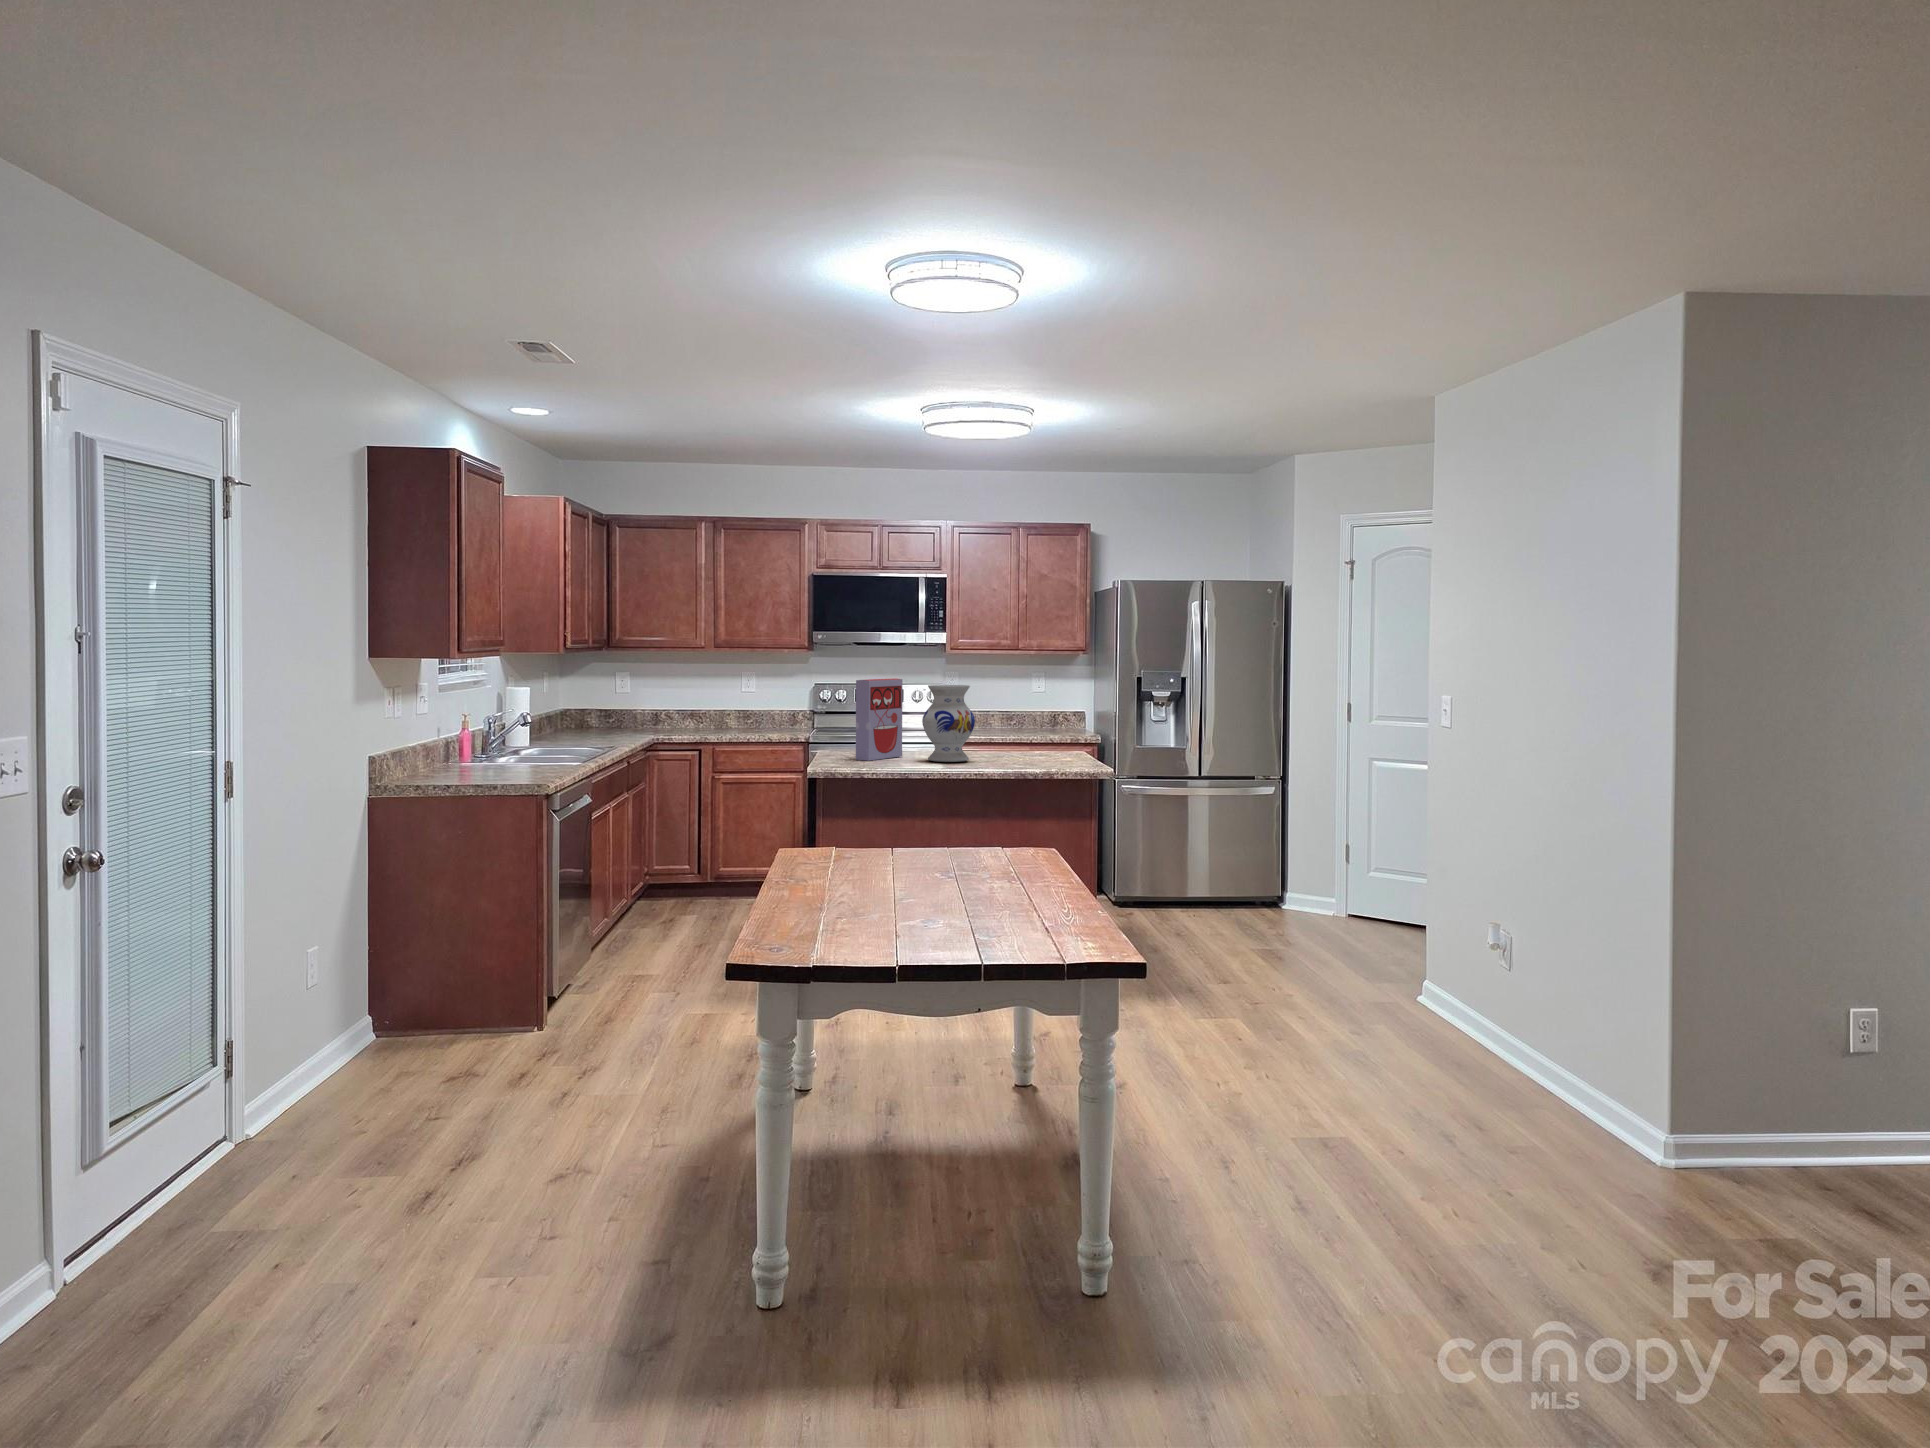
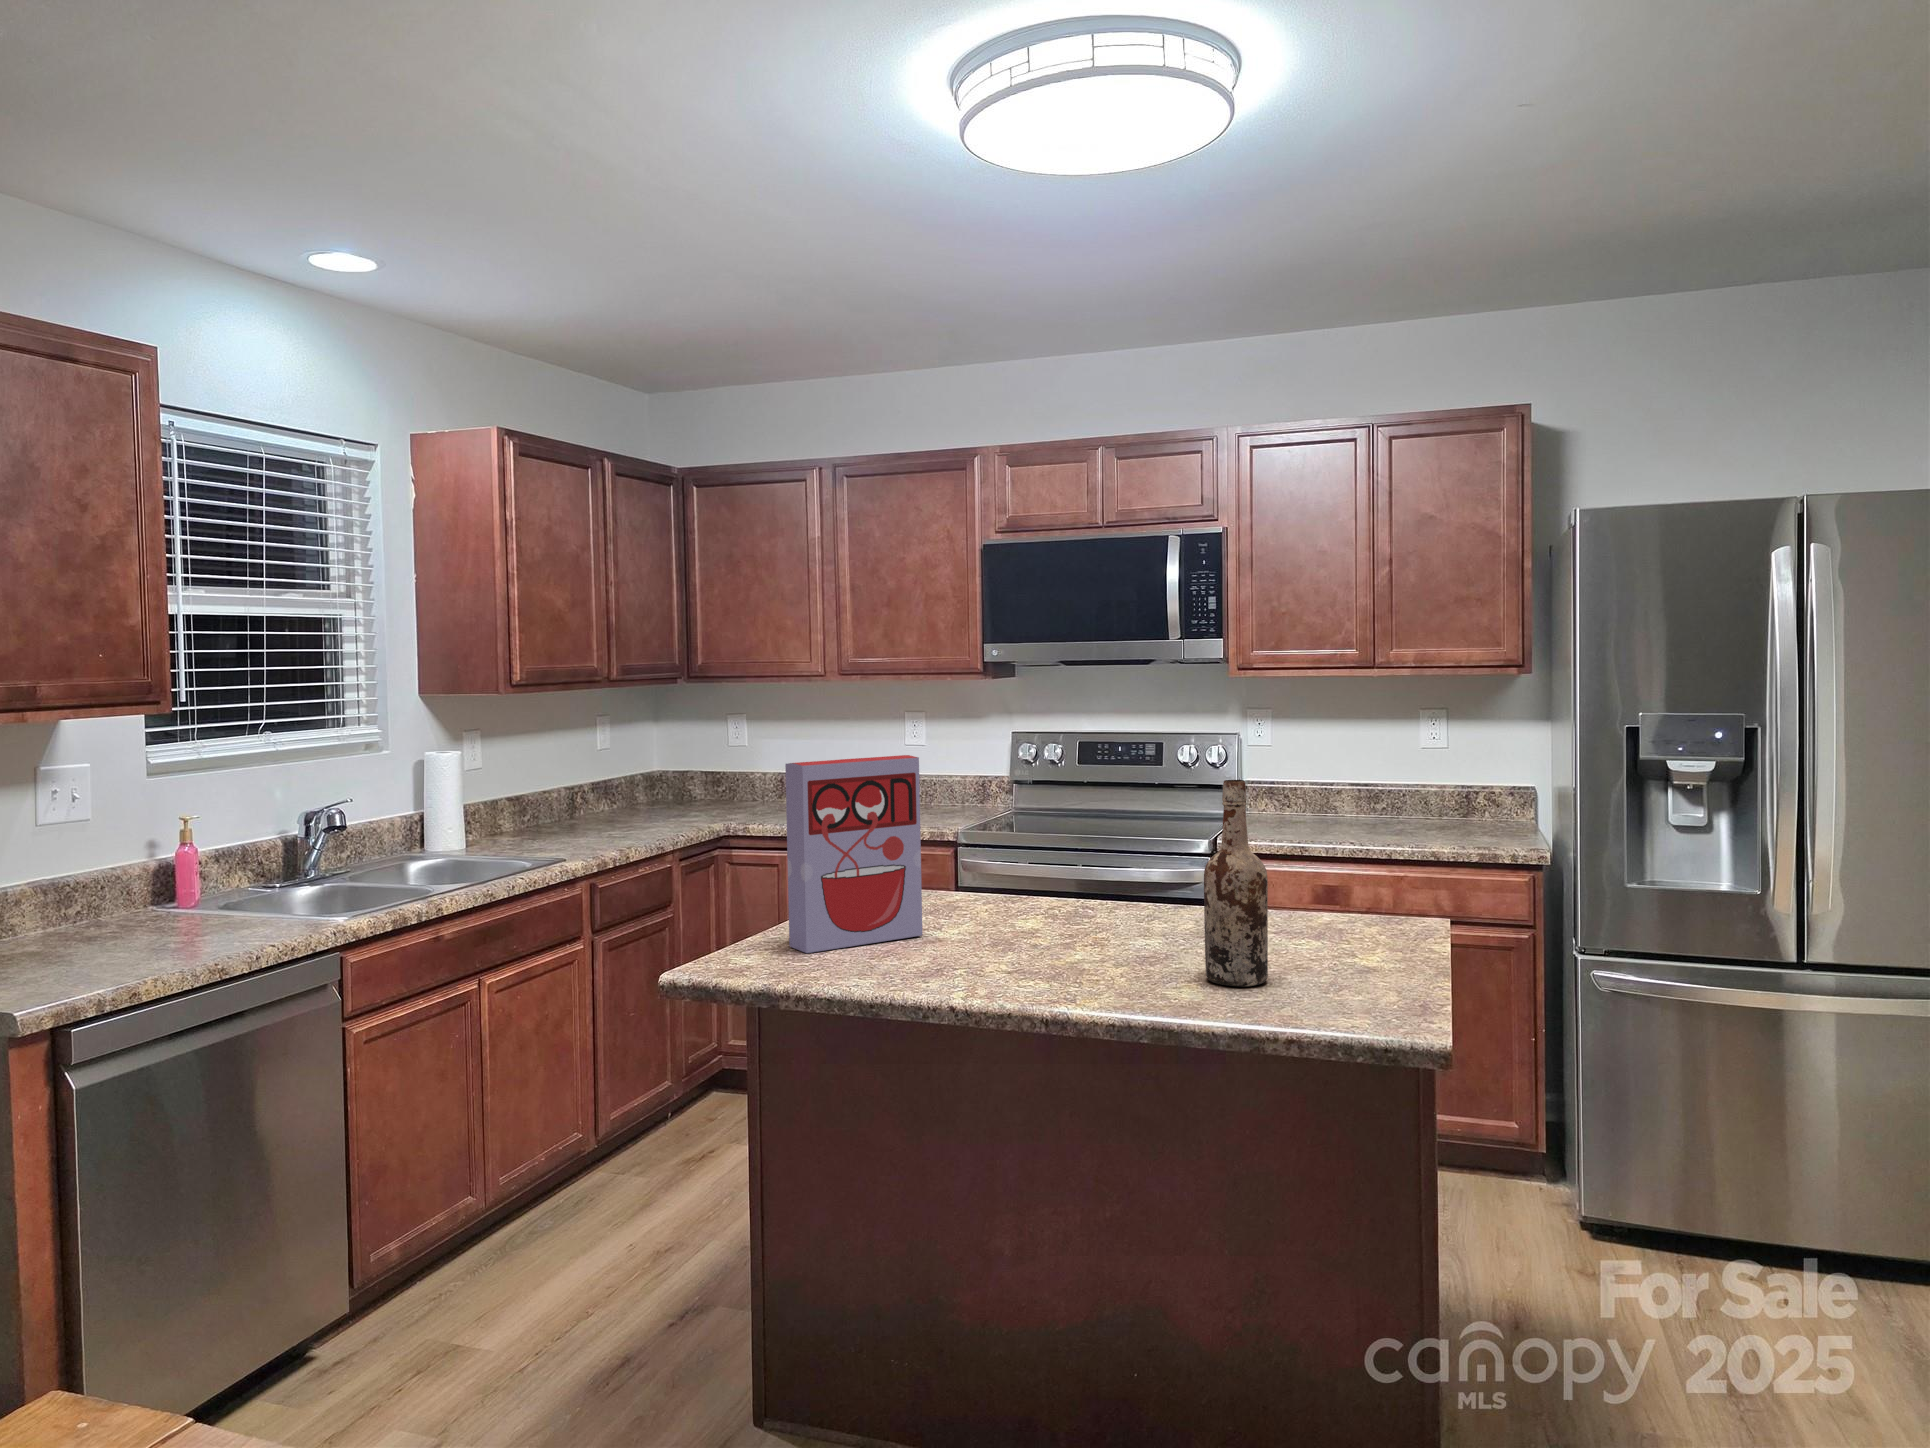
vase: present [922,685,975,762] -> none [913,776,1045,978]
wine bottle: none [1033,685,1056,761] -> present [1204,780,1268,986]

